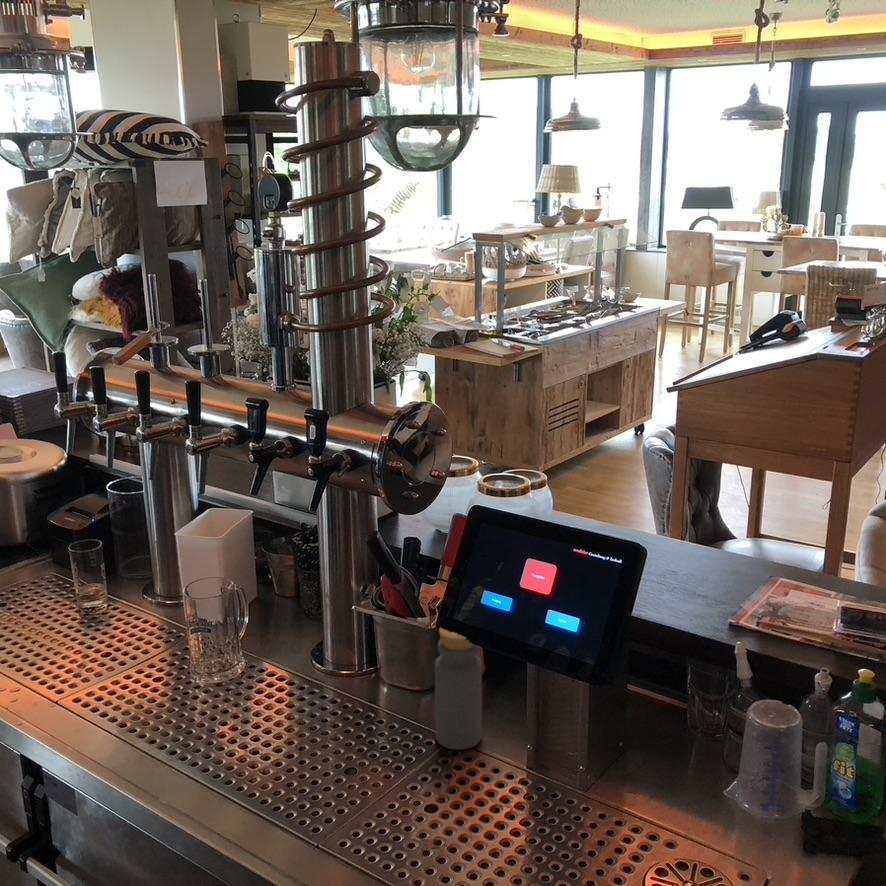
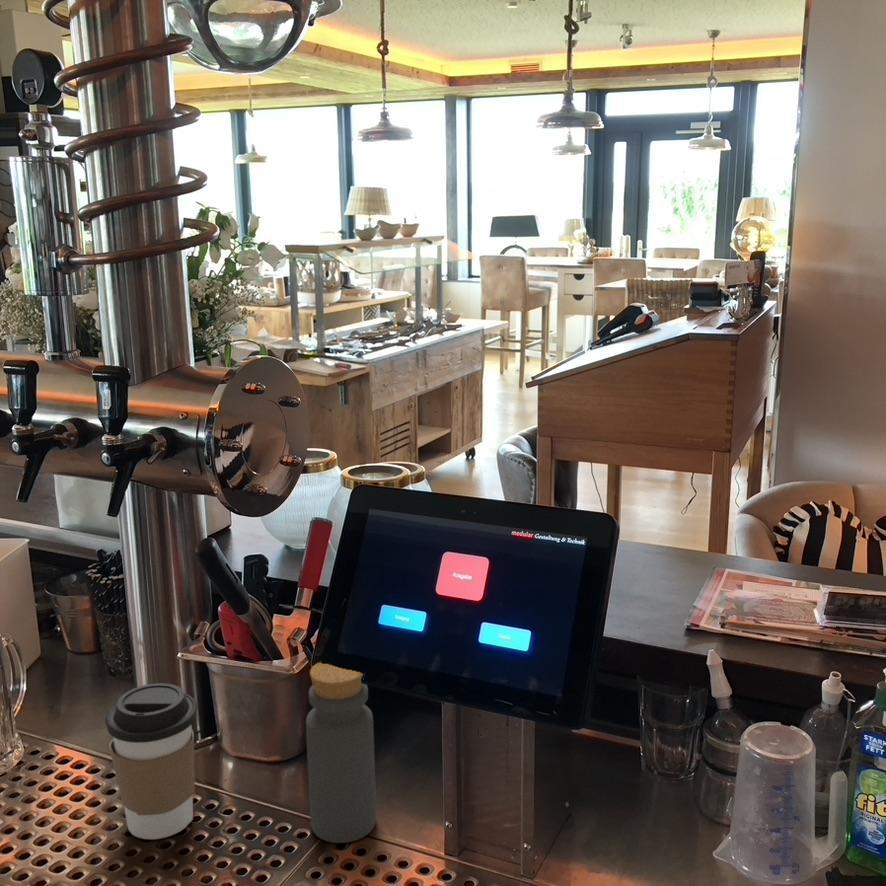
coffee cup: none [302,627,363,732] -> present [106,683,198,839]

